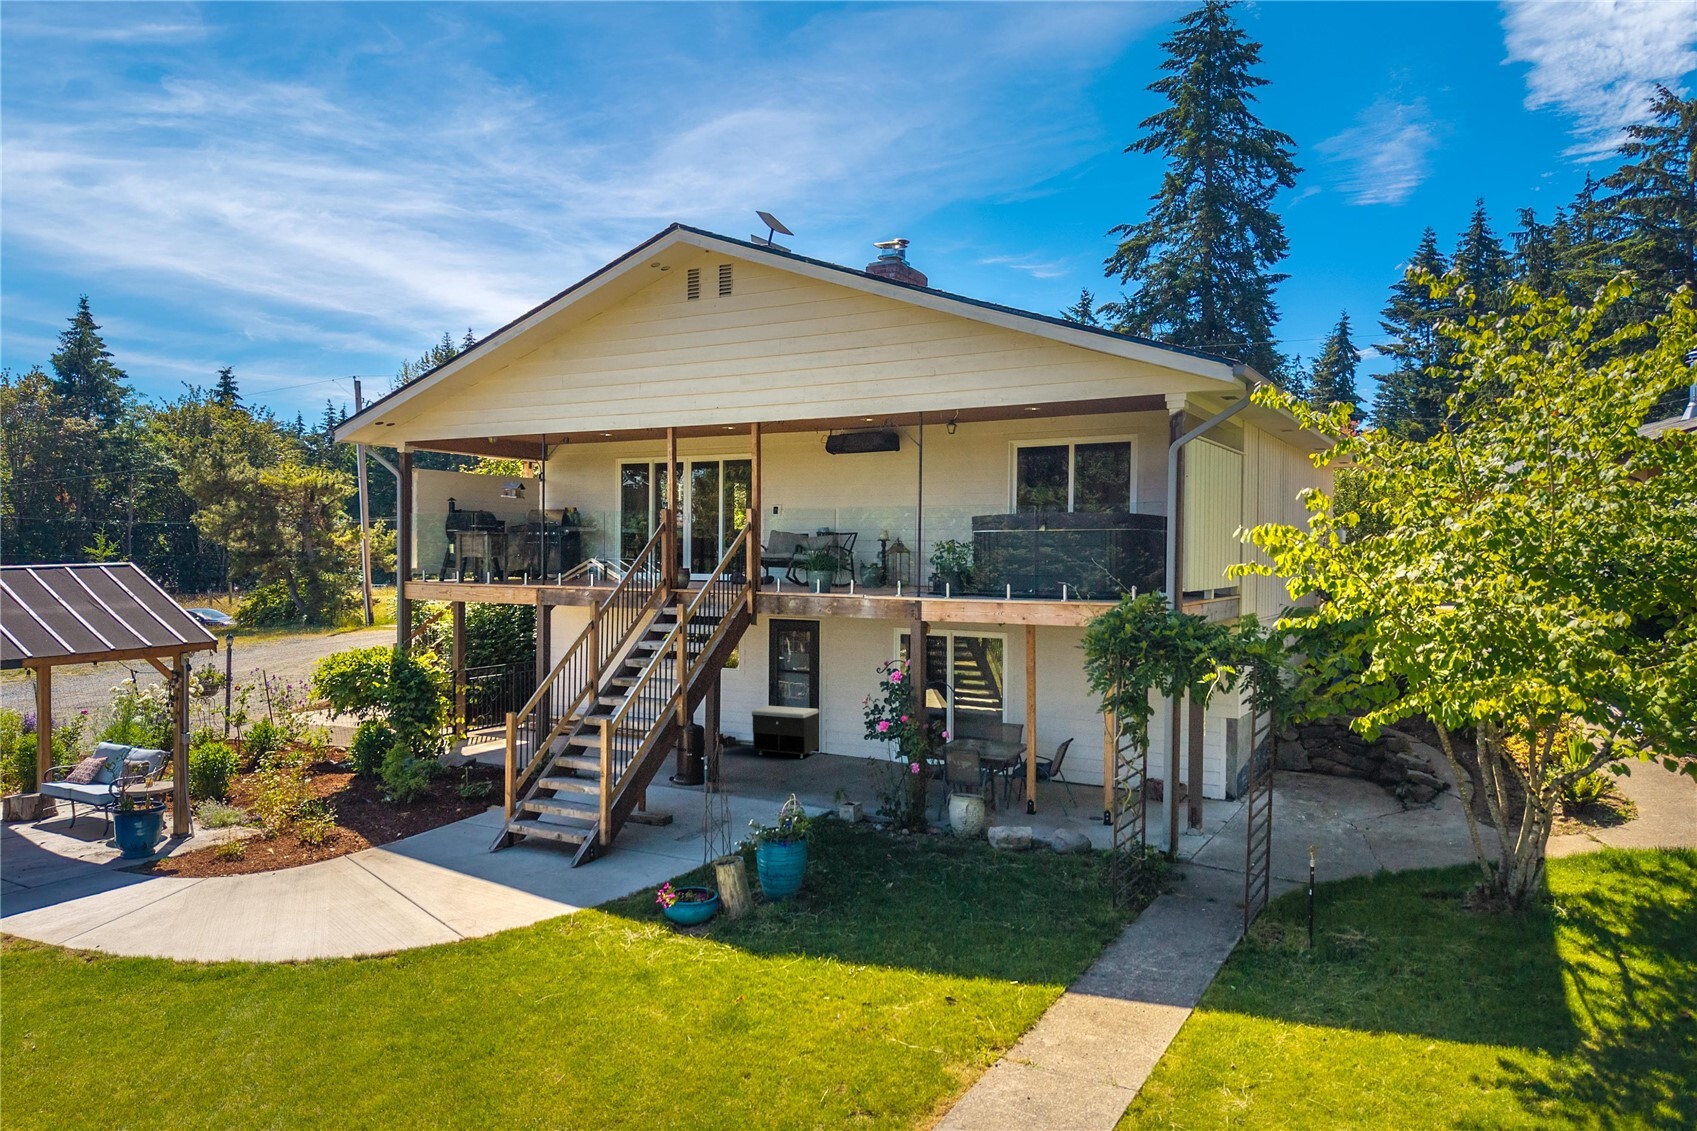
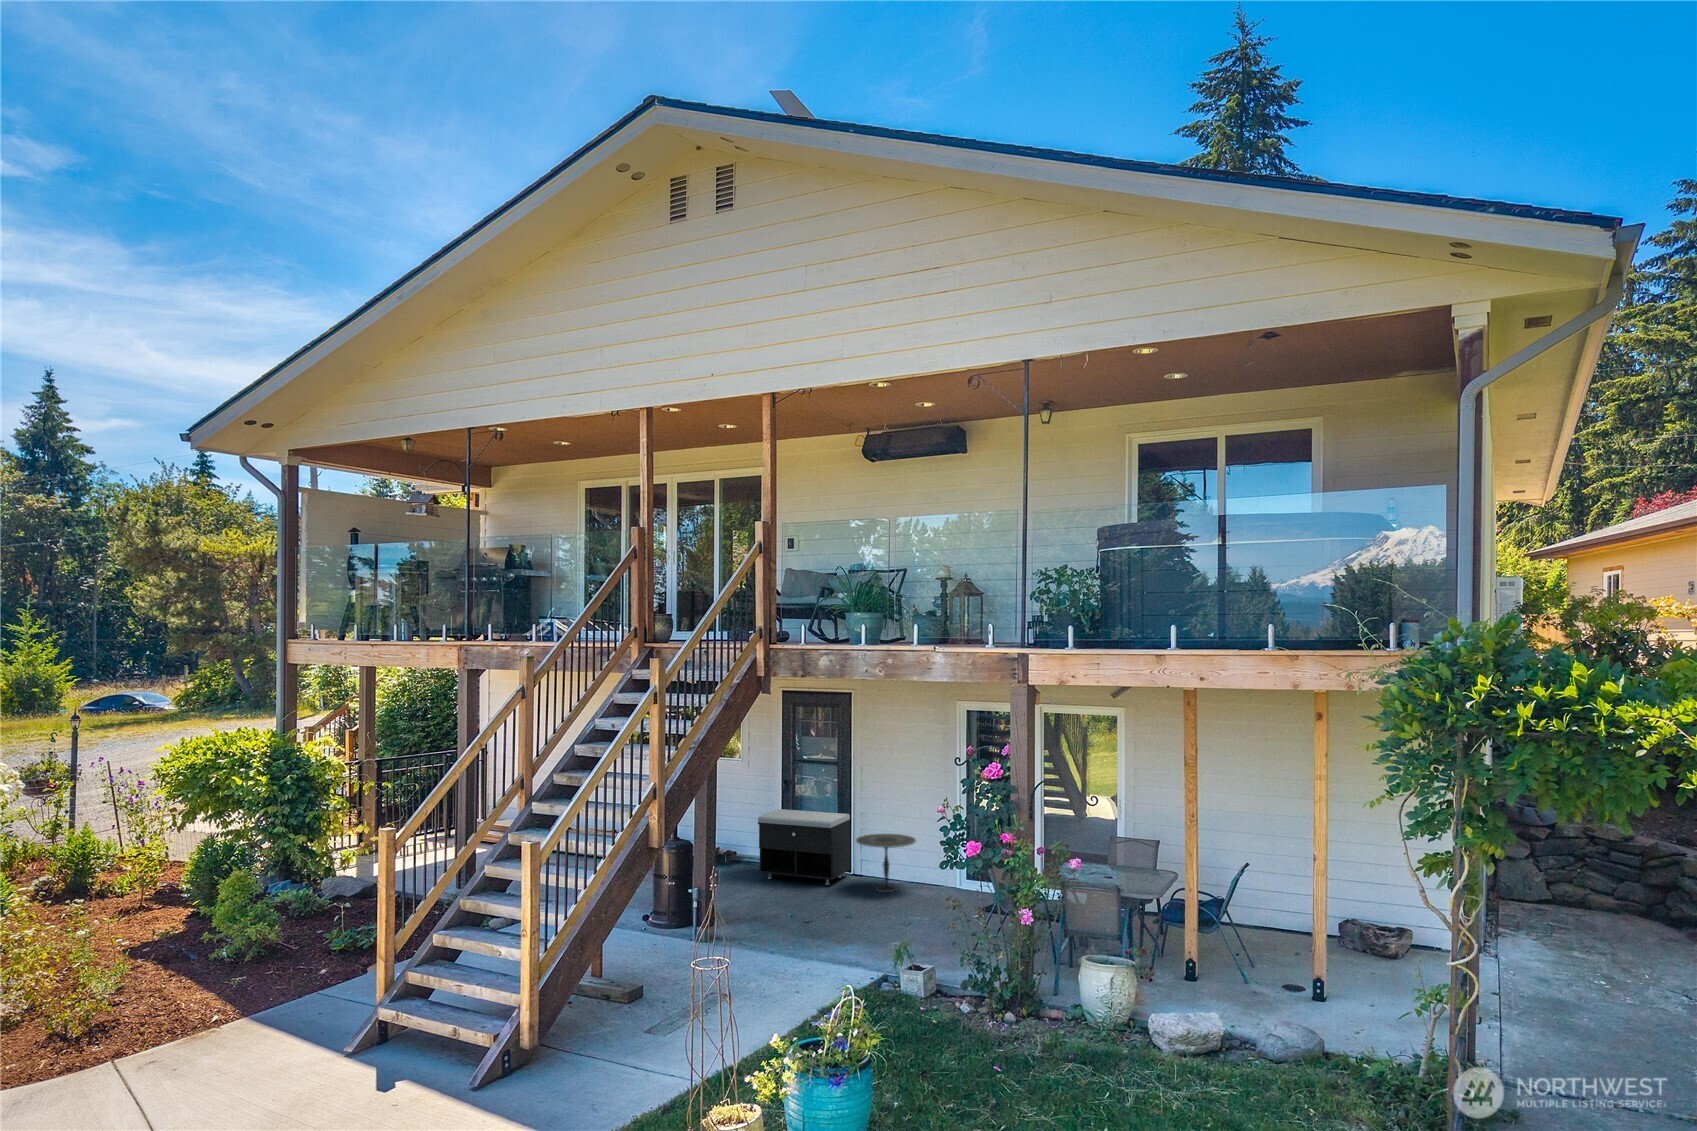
side table: none [821,723,864,762] -> present [856,834,916,892]

